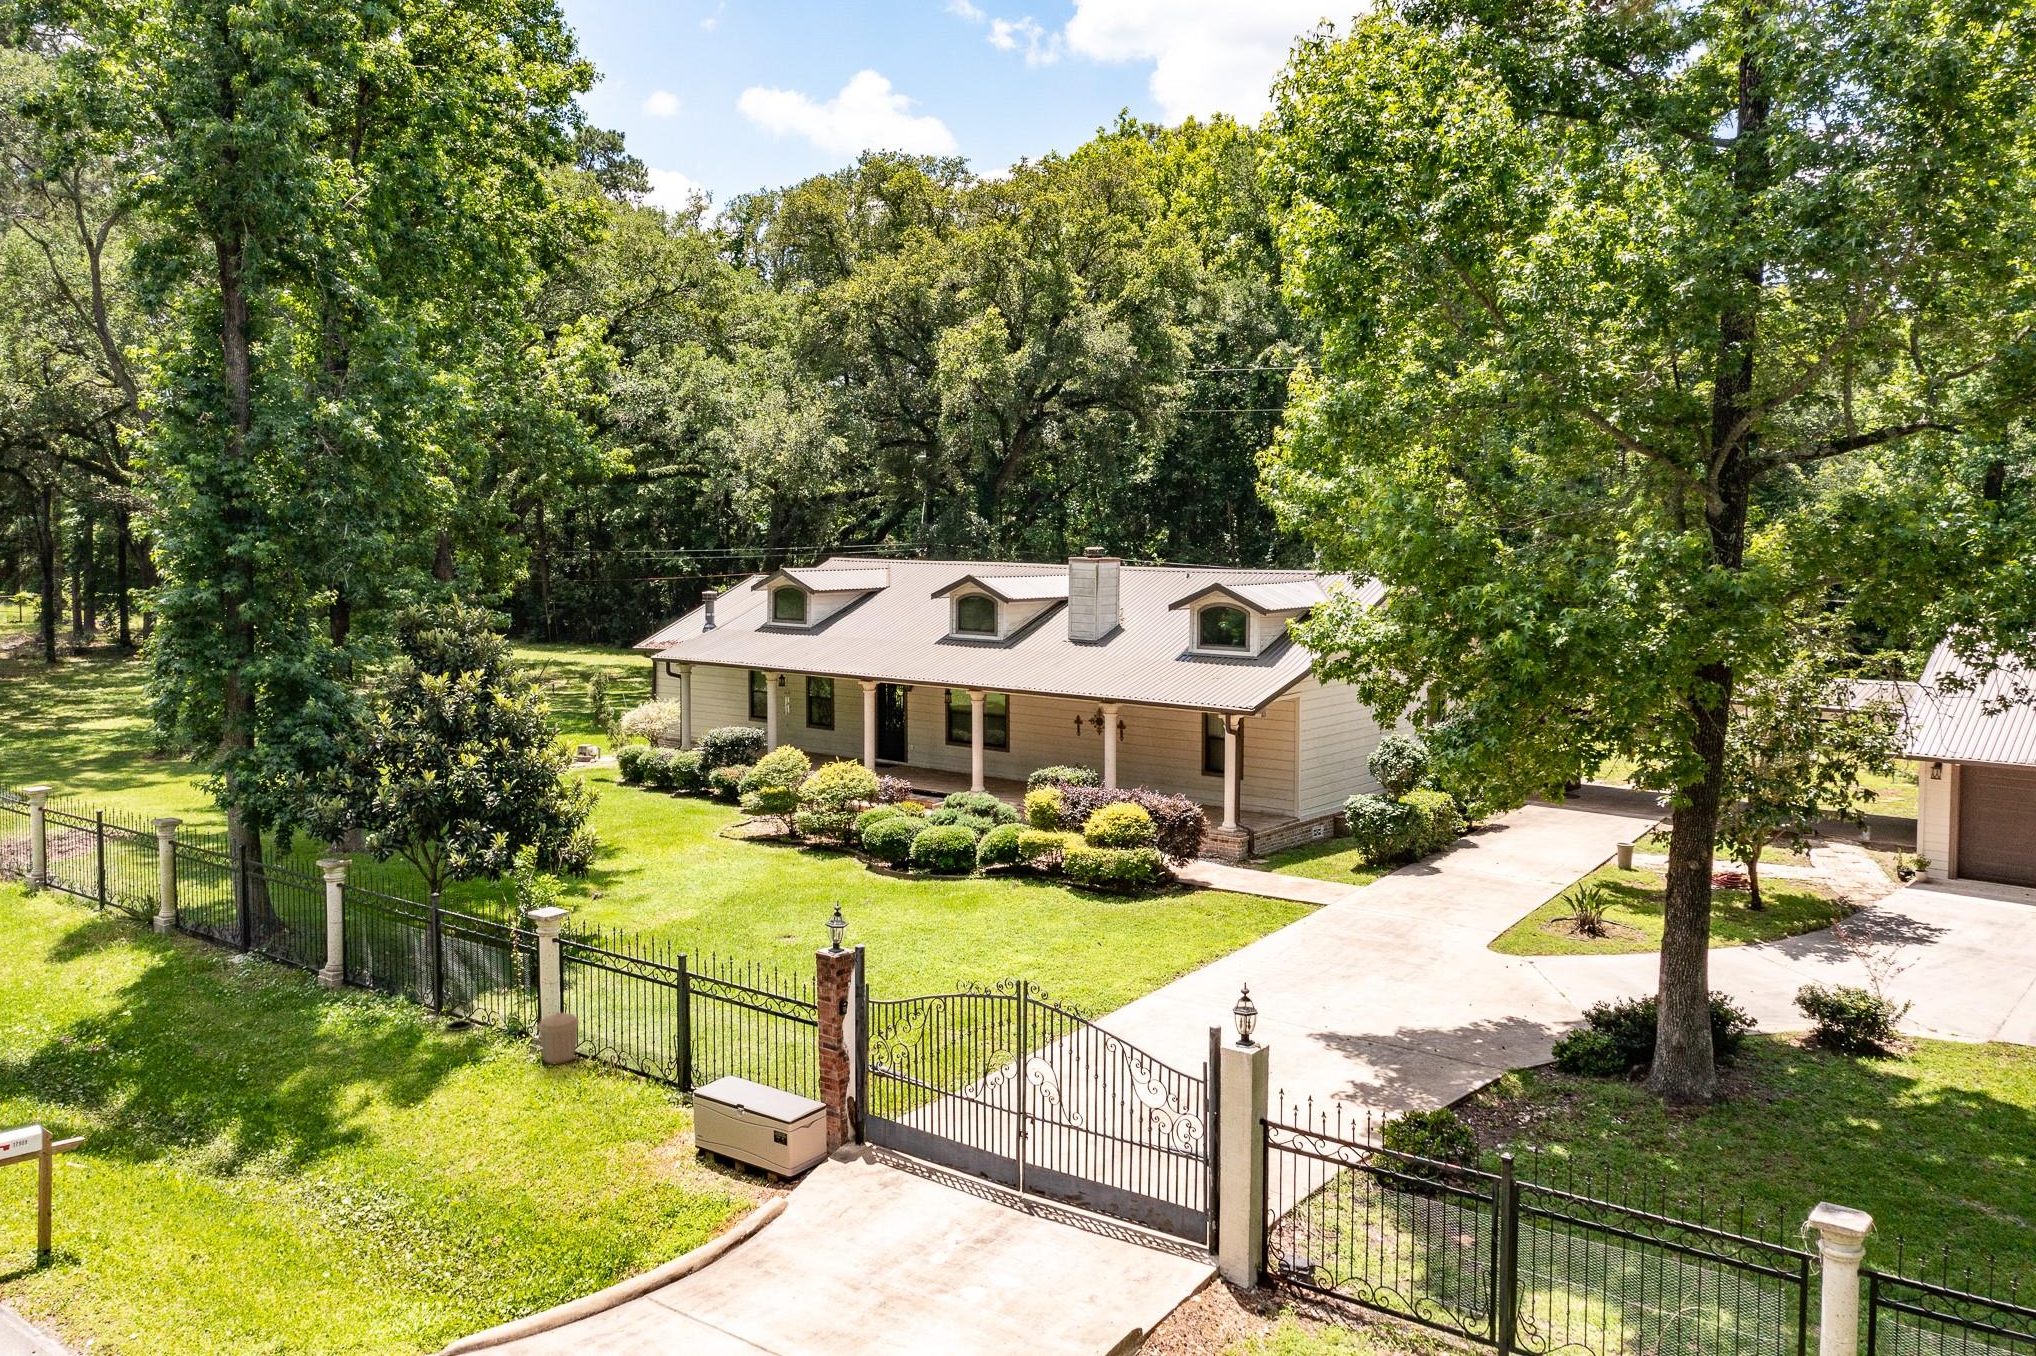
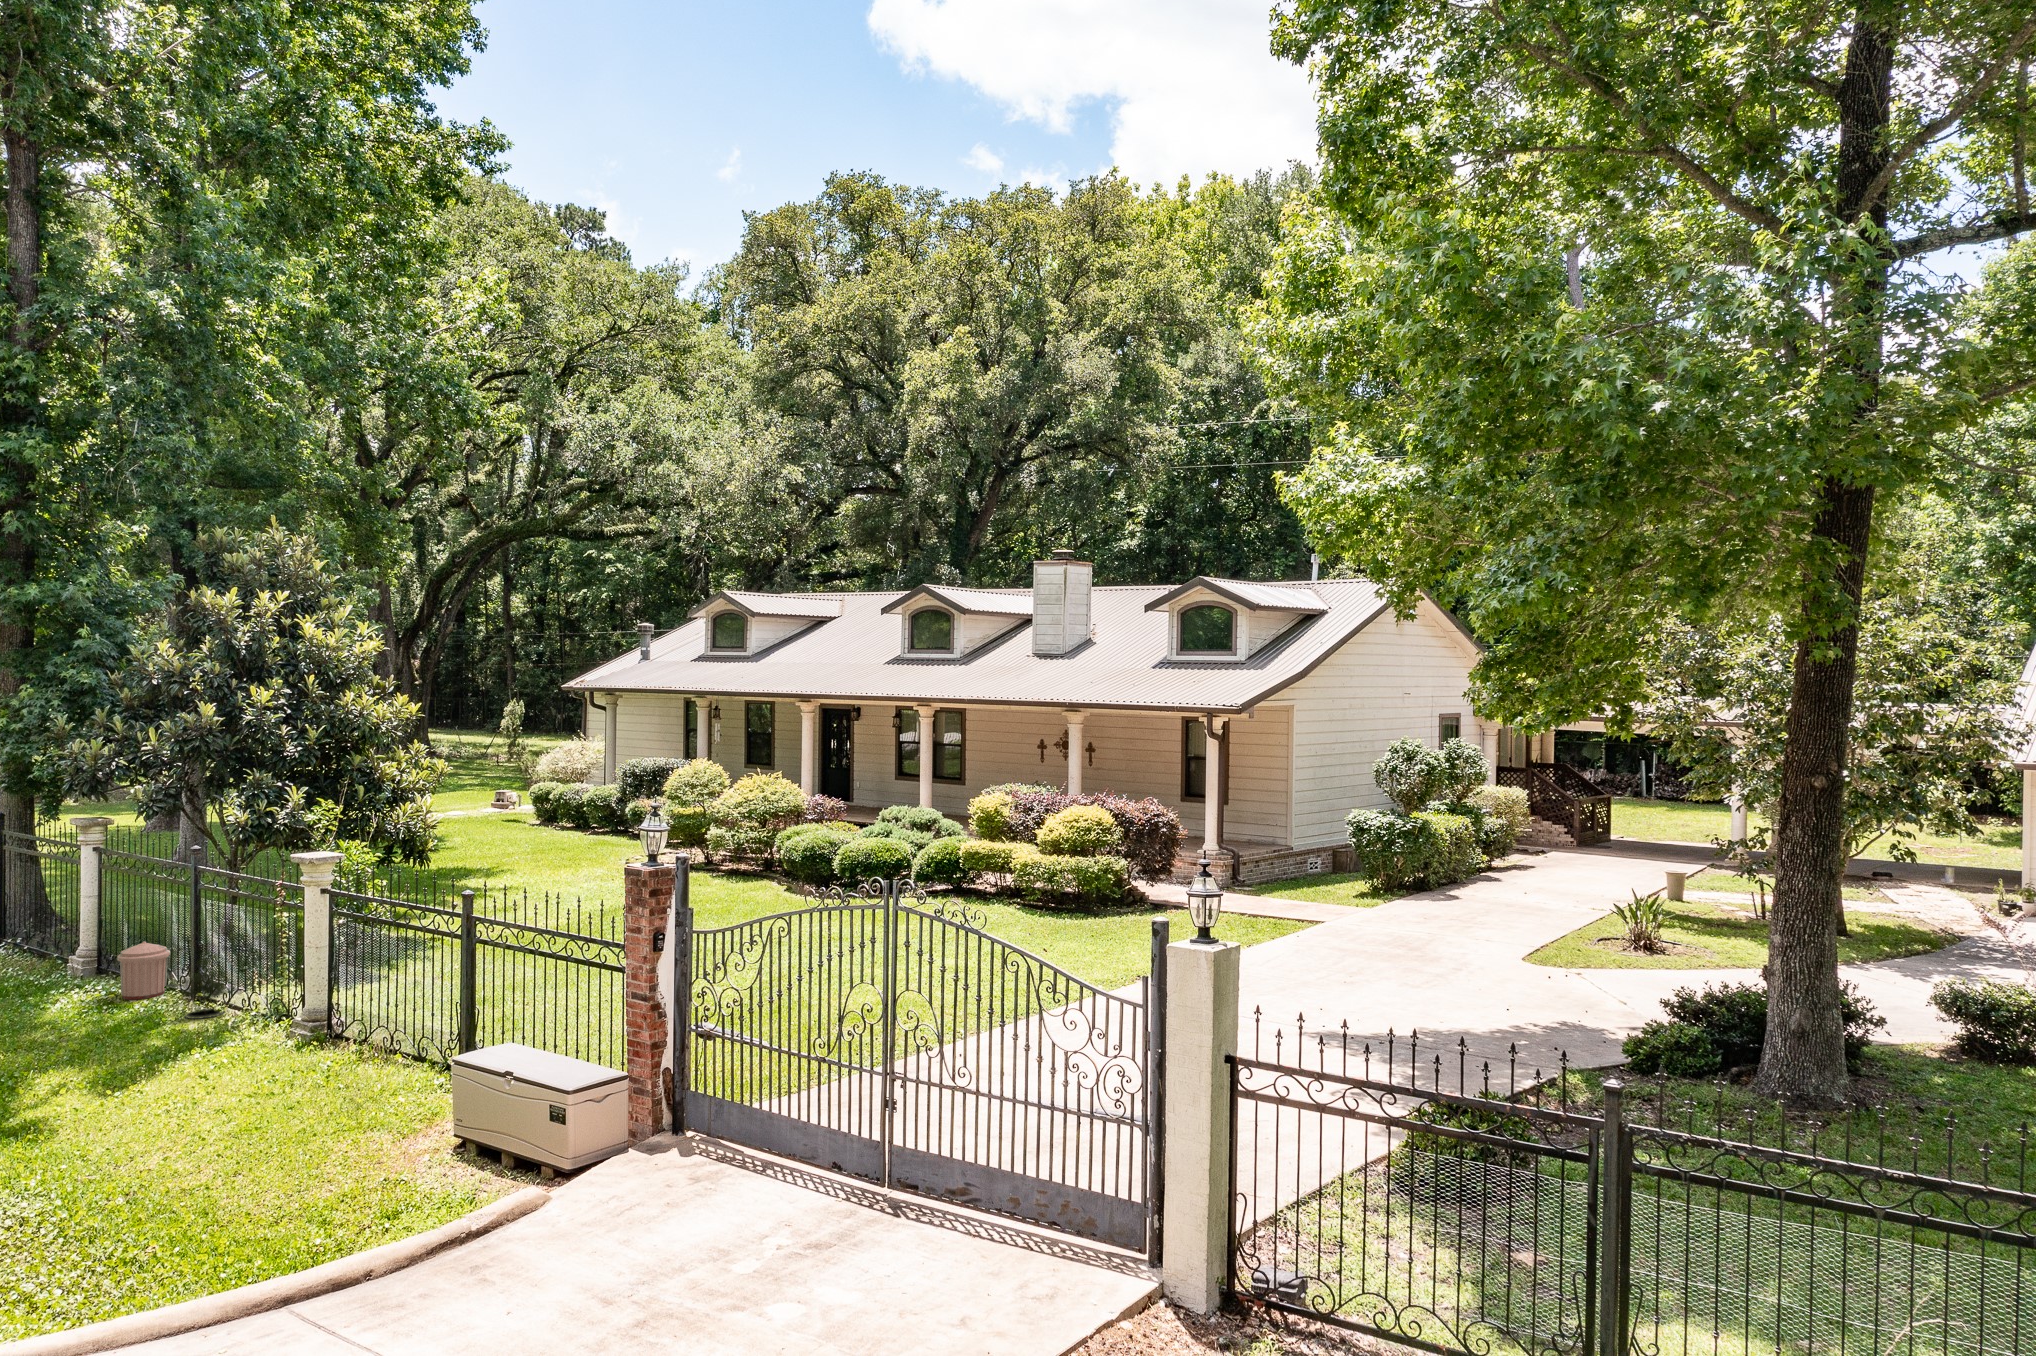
trash can: present [538,1013,579,1065] -> present [117,942,170,1000]

